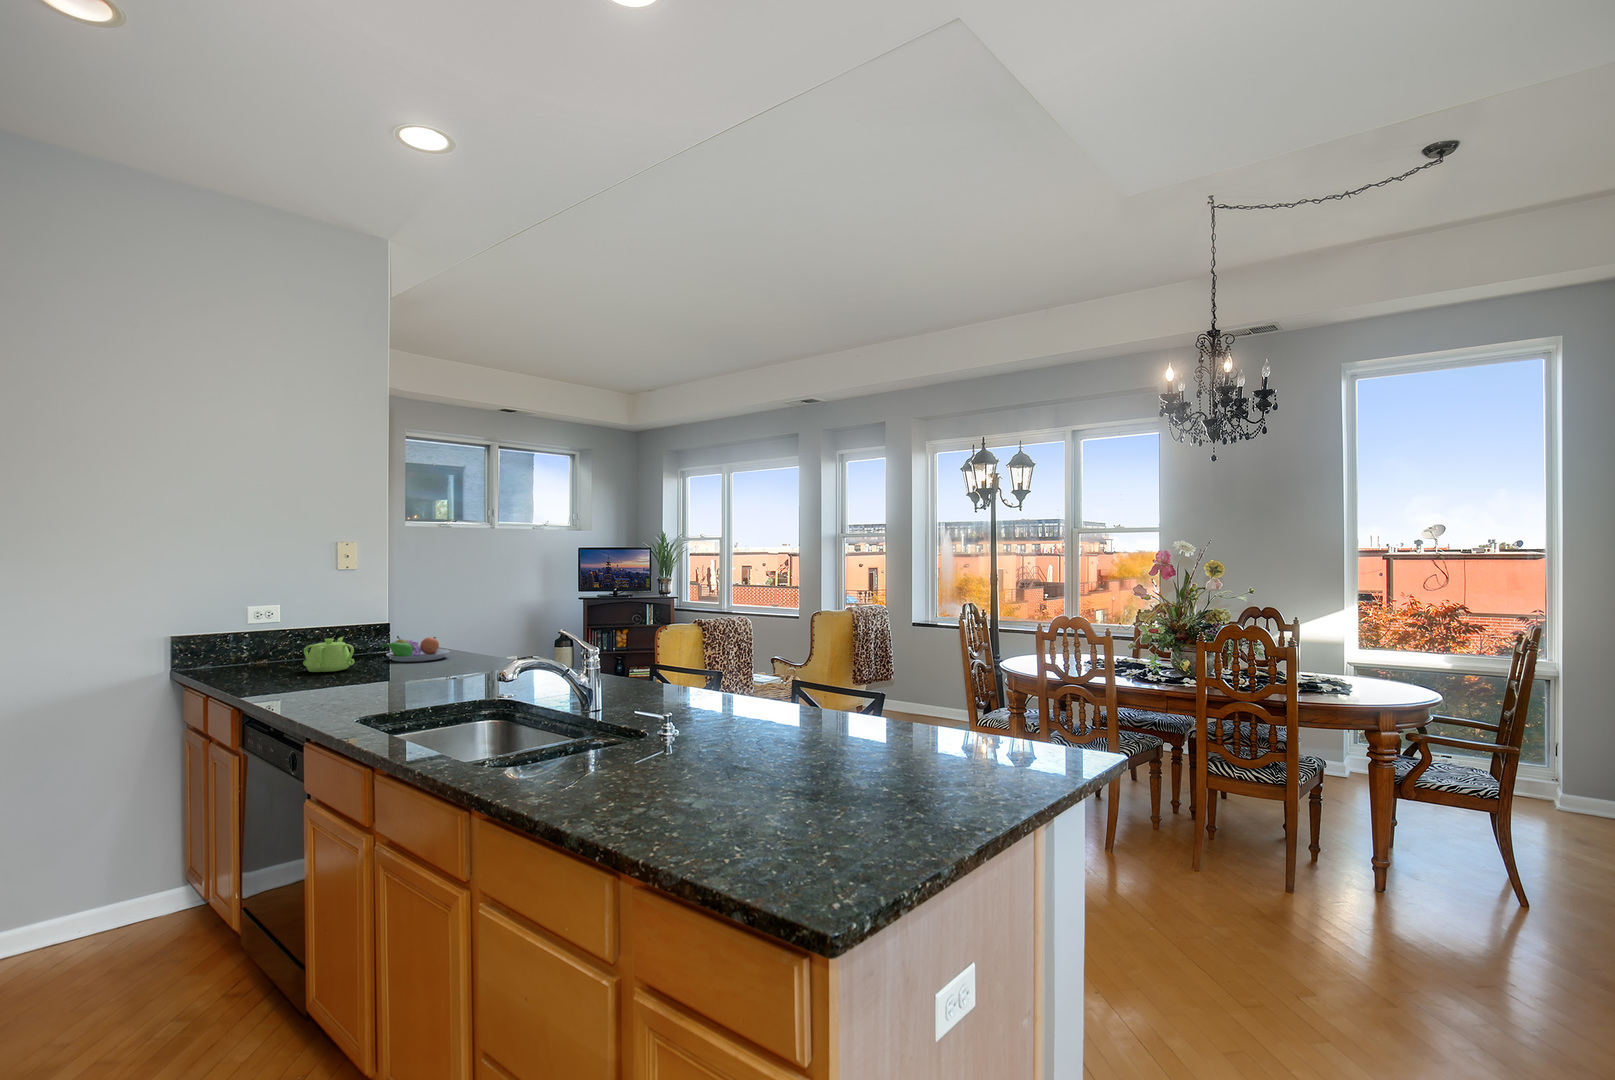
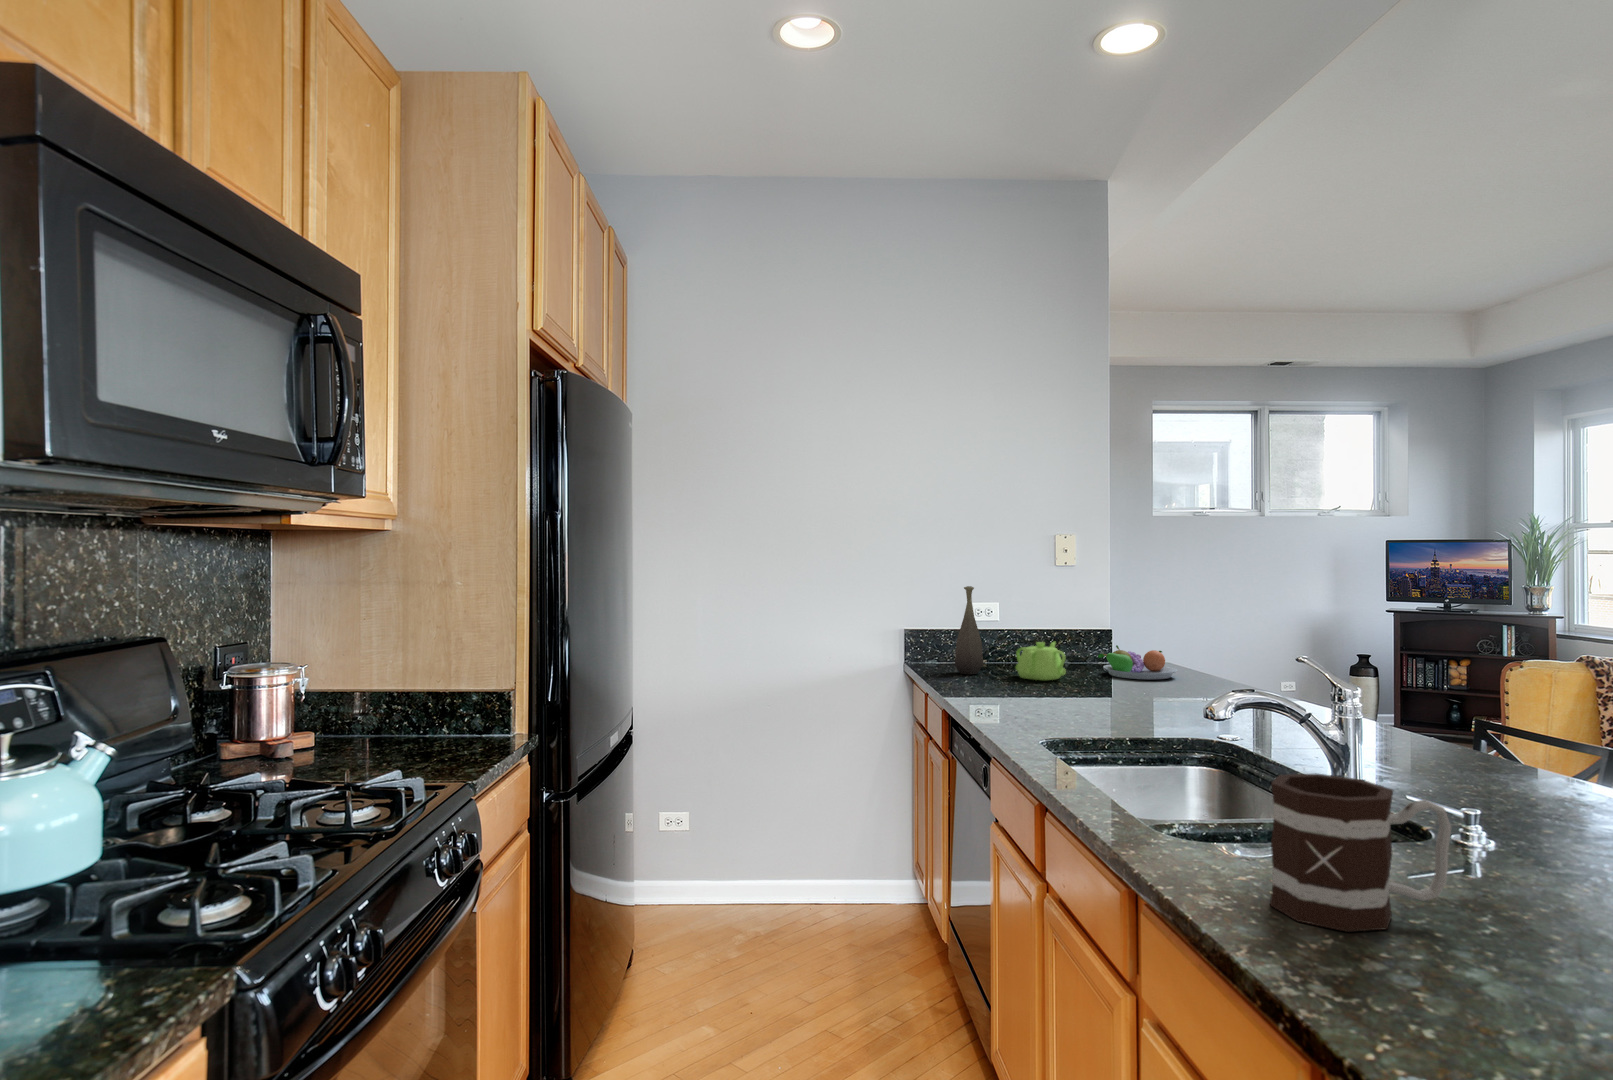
bottle: none [237,593,269,675] -> present [955,586,983,674]
mug: none [570,697,672,797] -> present [1270,773,1451,932]

